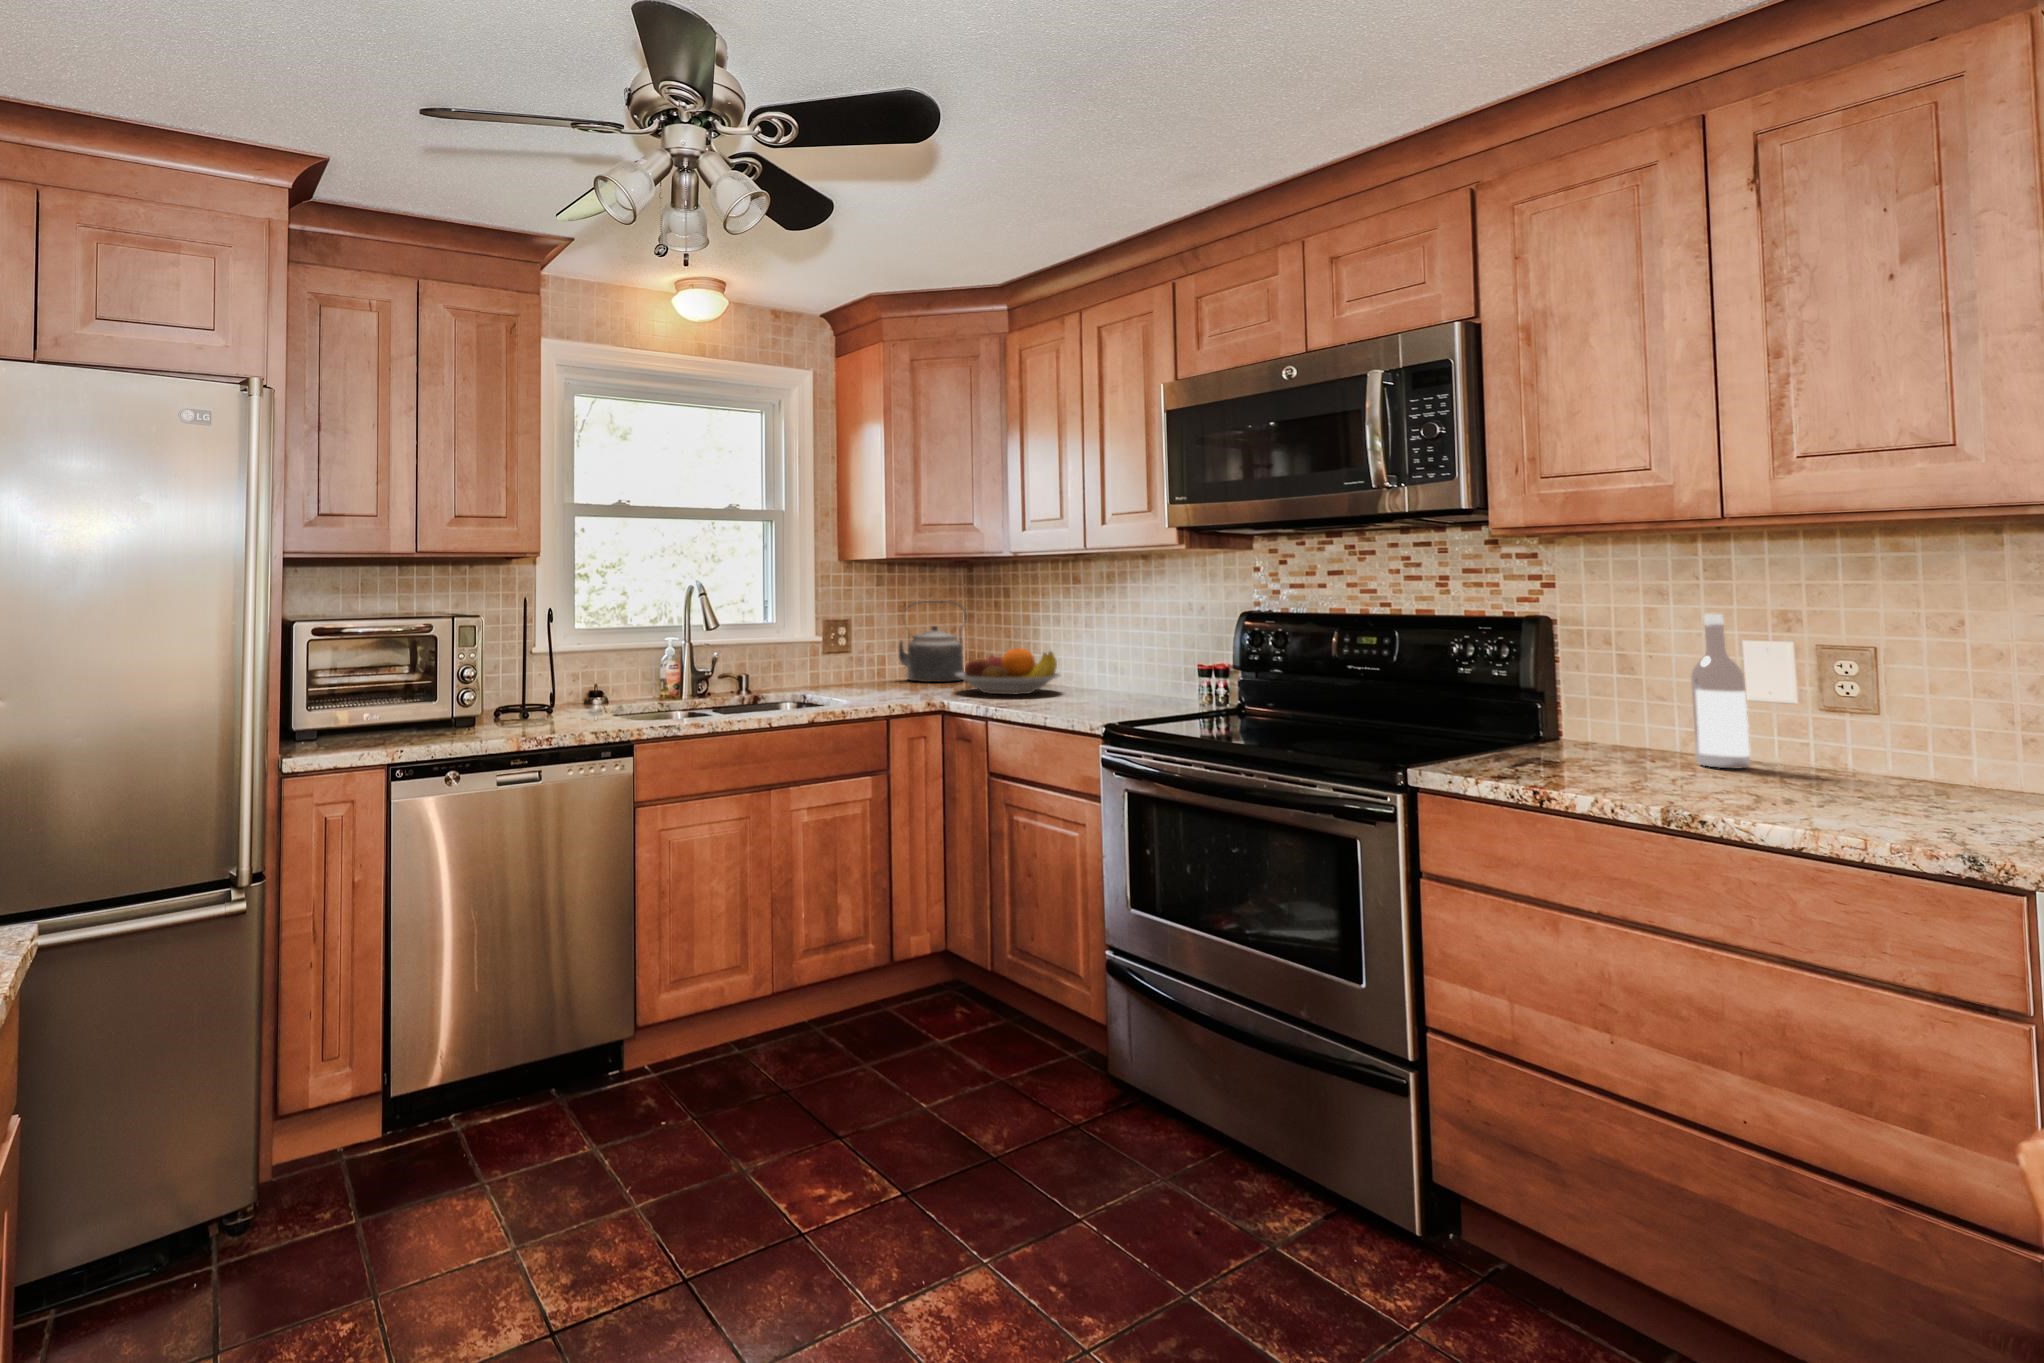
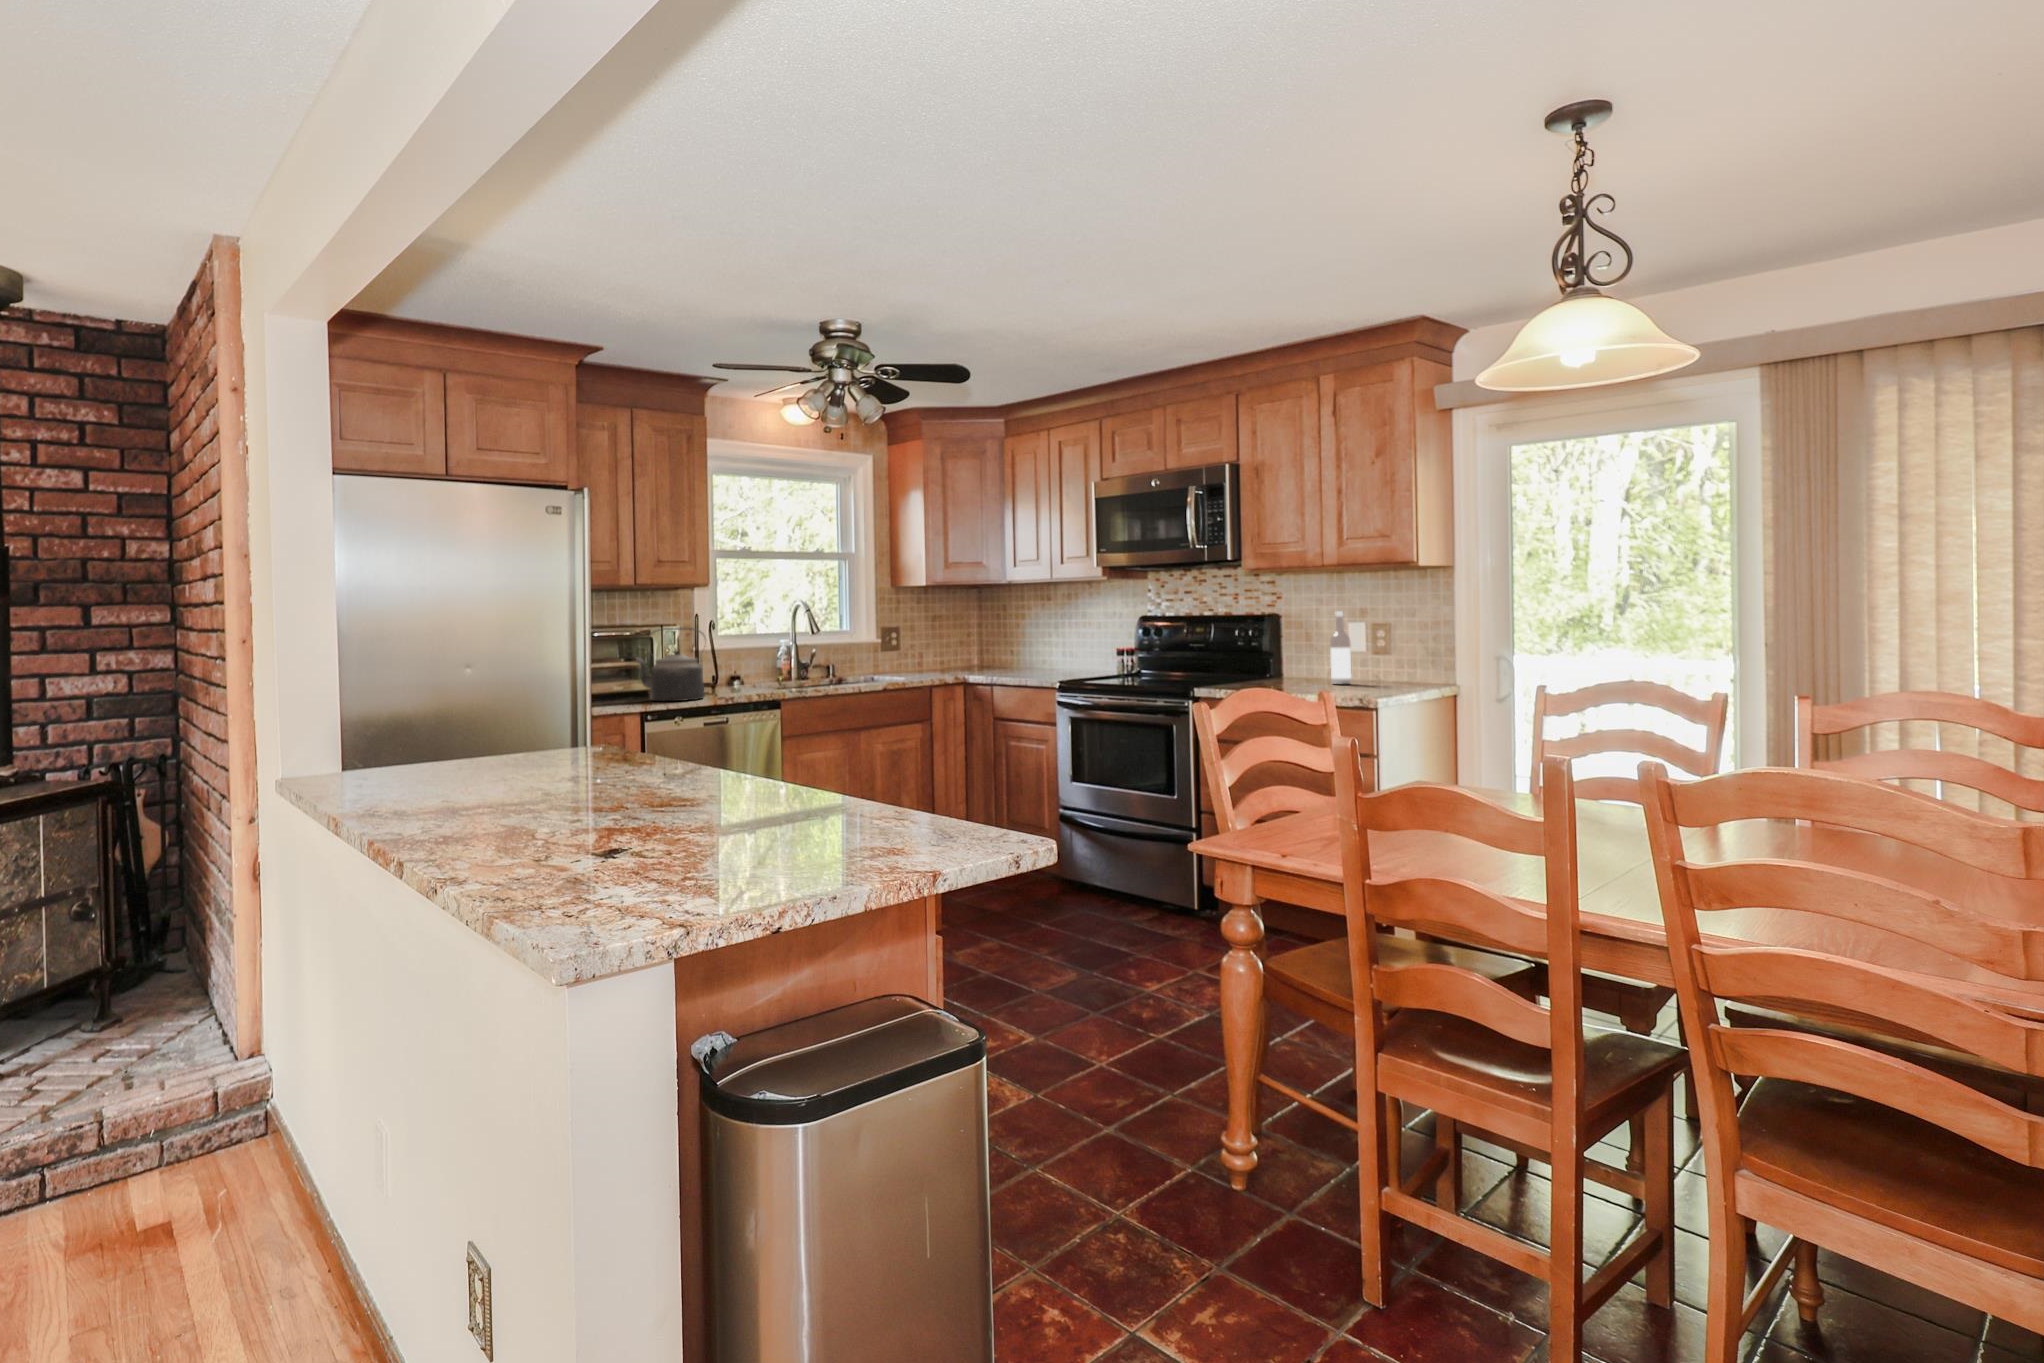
kettle: present [899,601,965,682] -> present [636,628,705,701]
fruit bowl: present [955,648,1059,694] -> none [970,643,1037,672]

